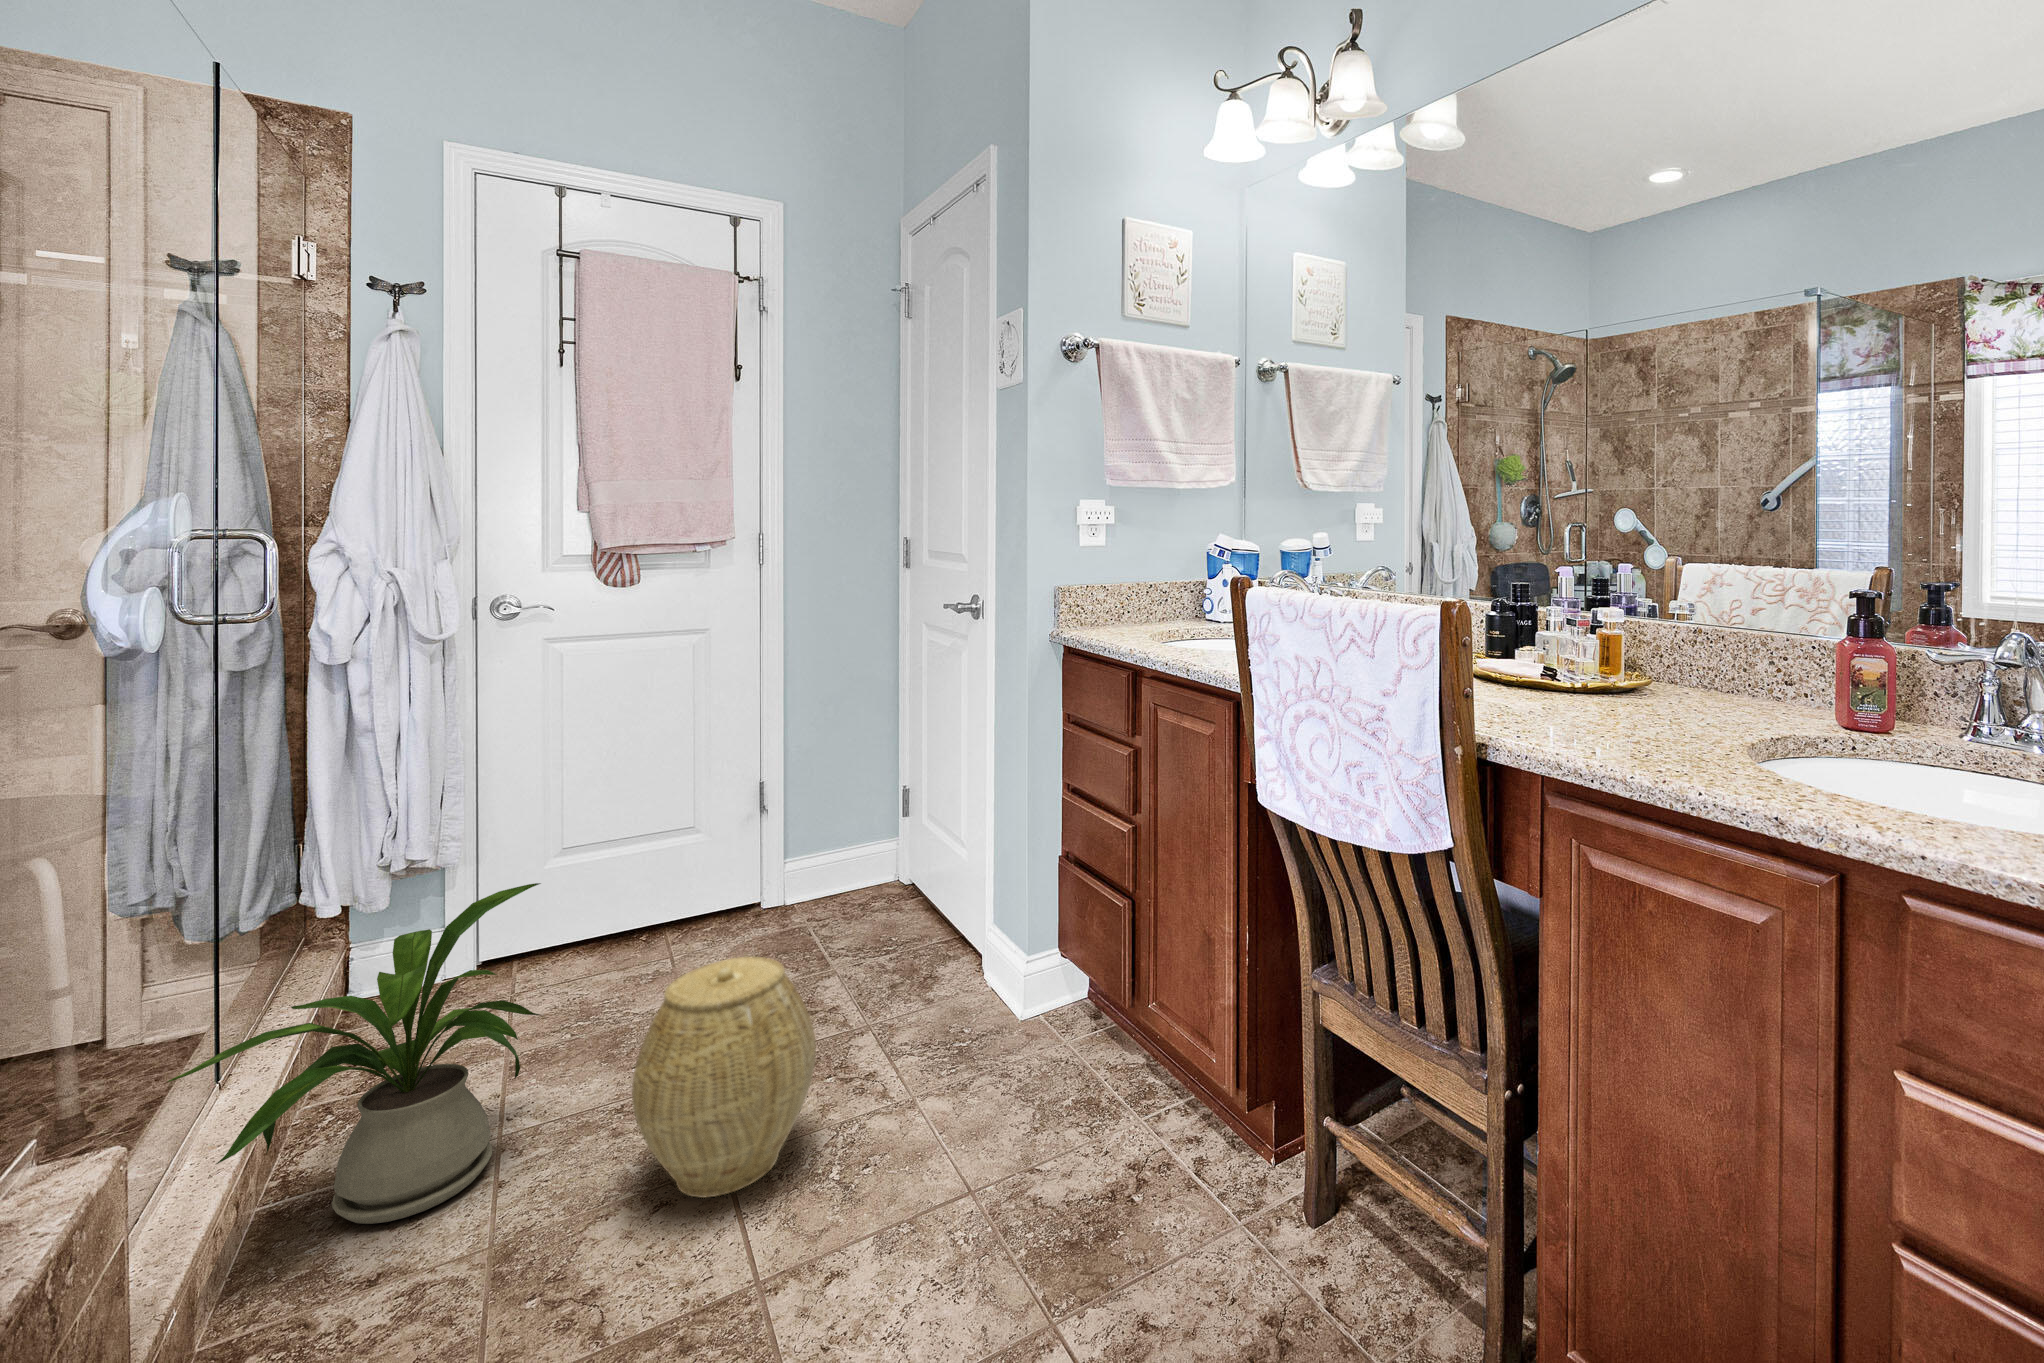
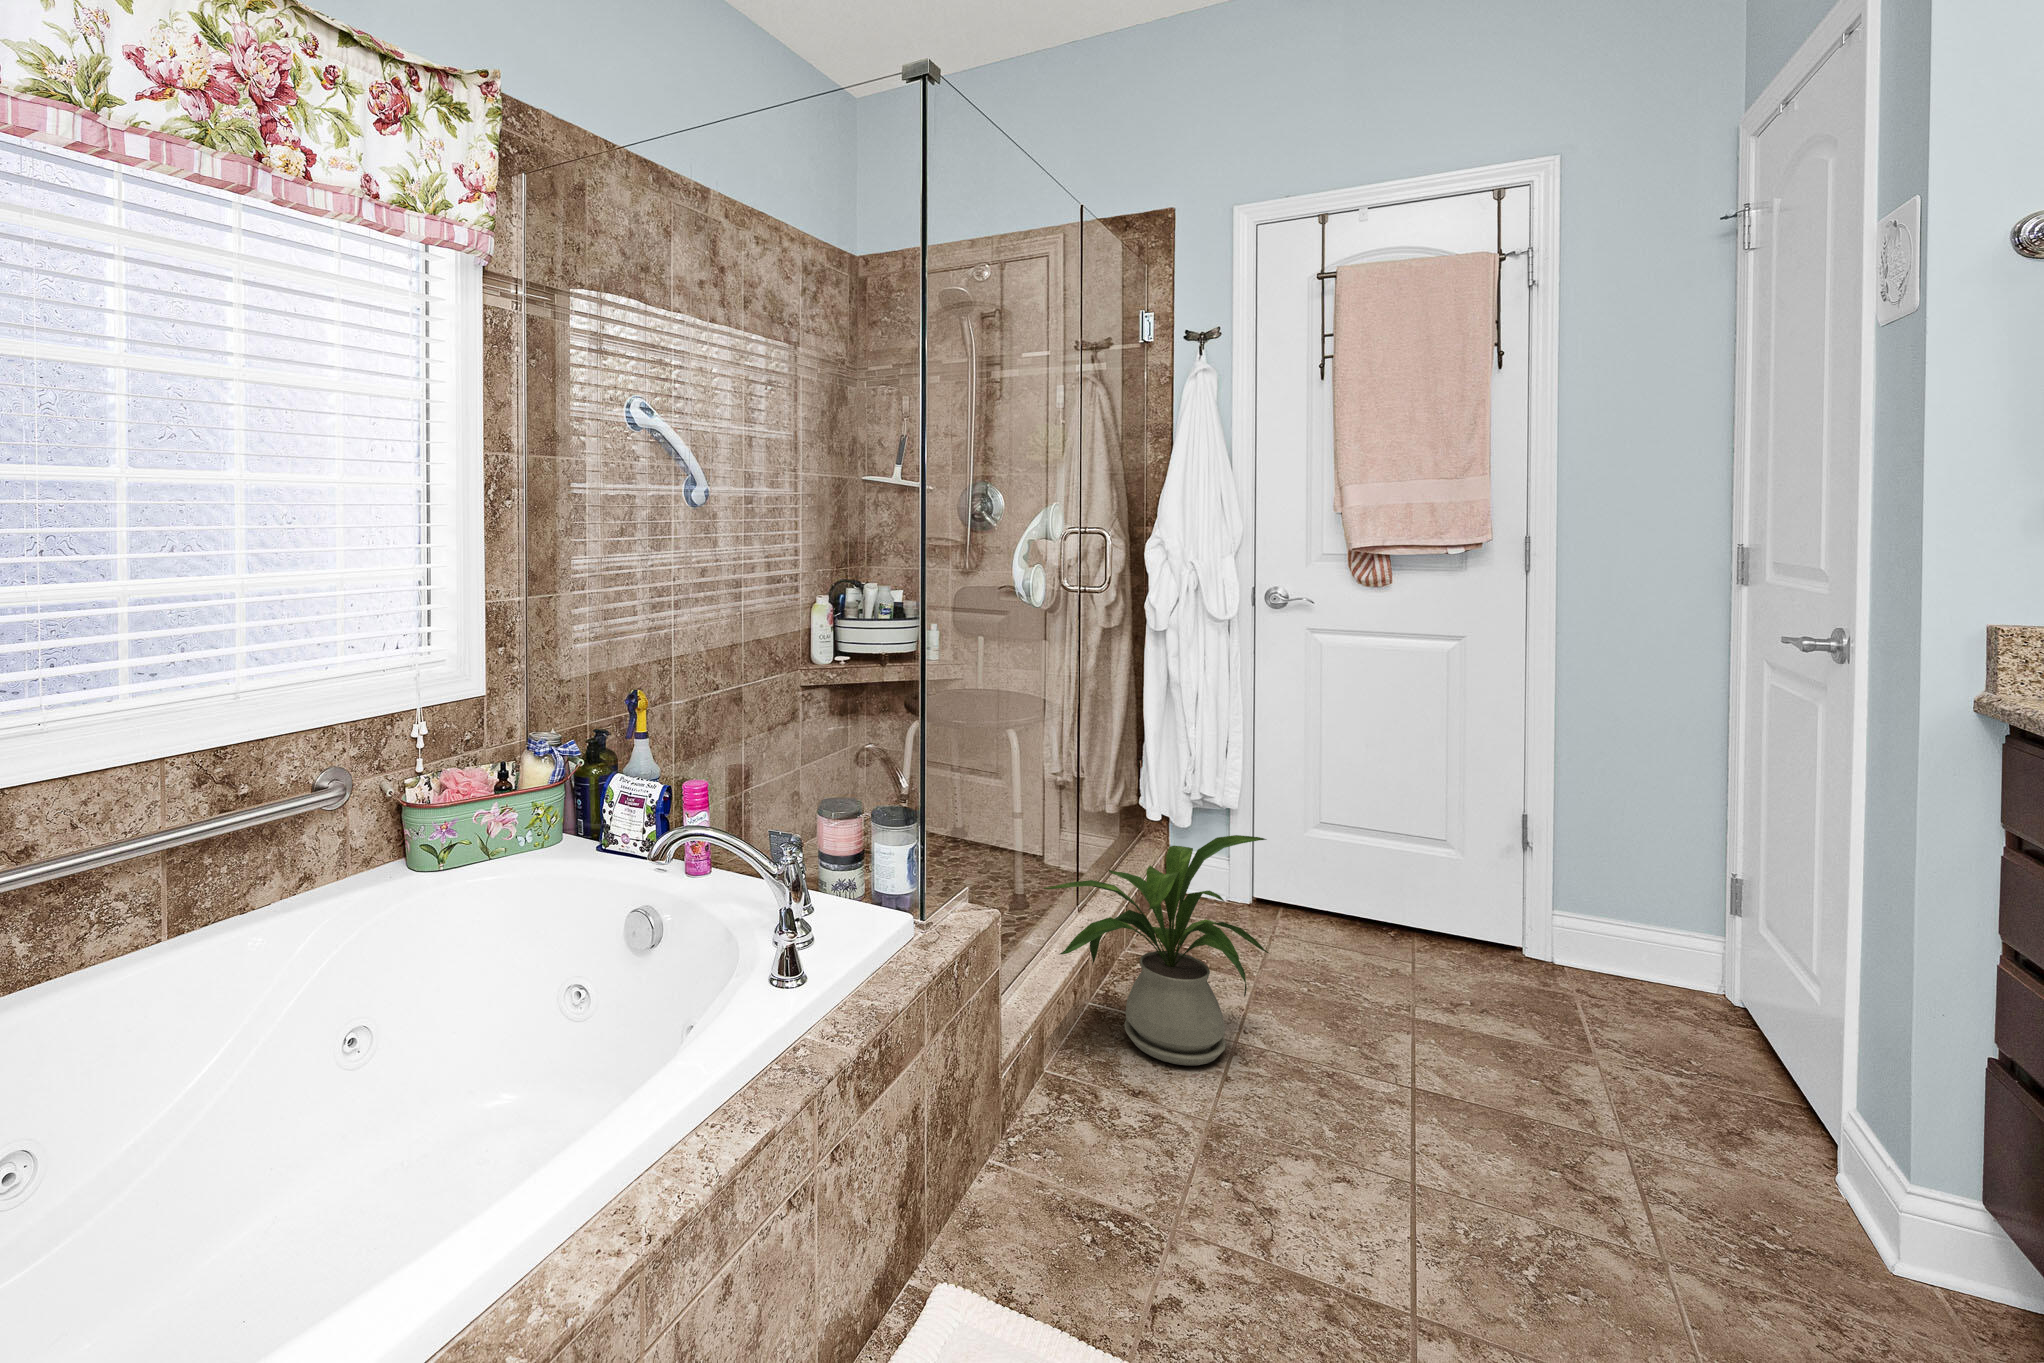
woven basket: present [632,957,816,1198] -> none [1321,972,1518,1221]

